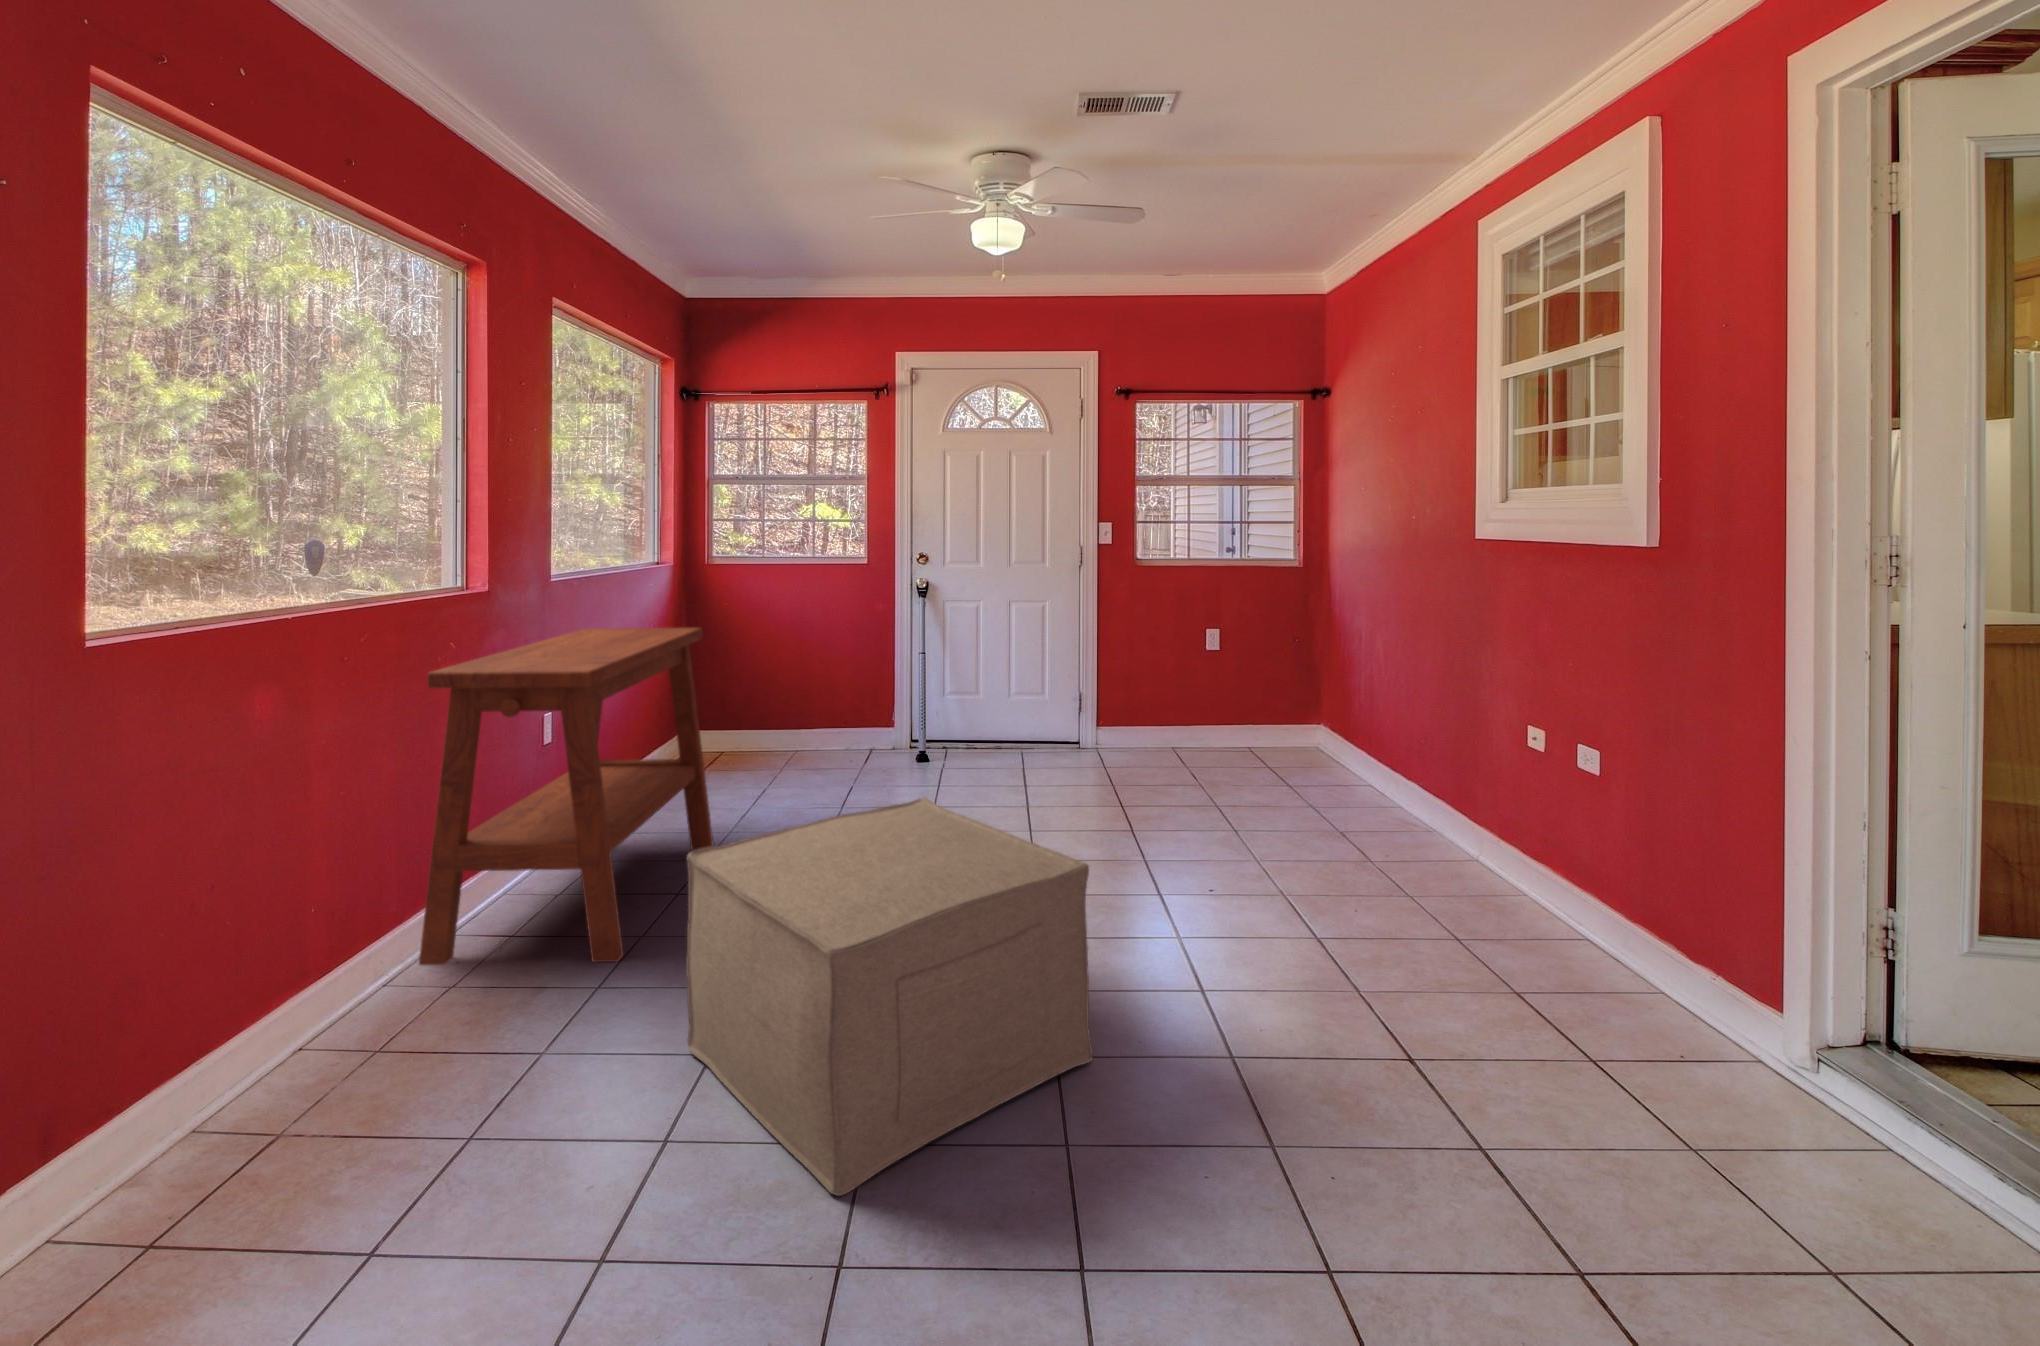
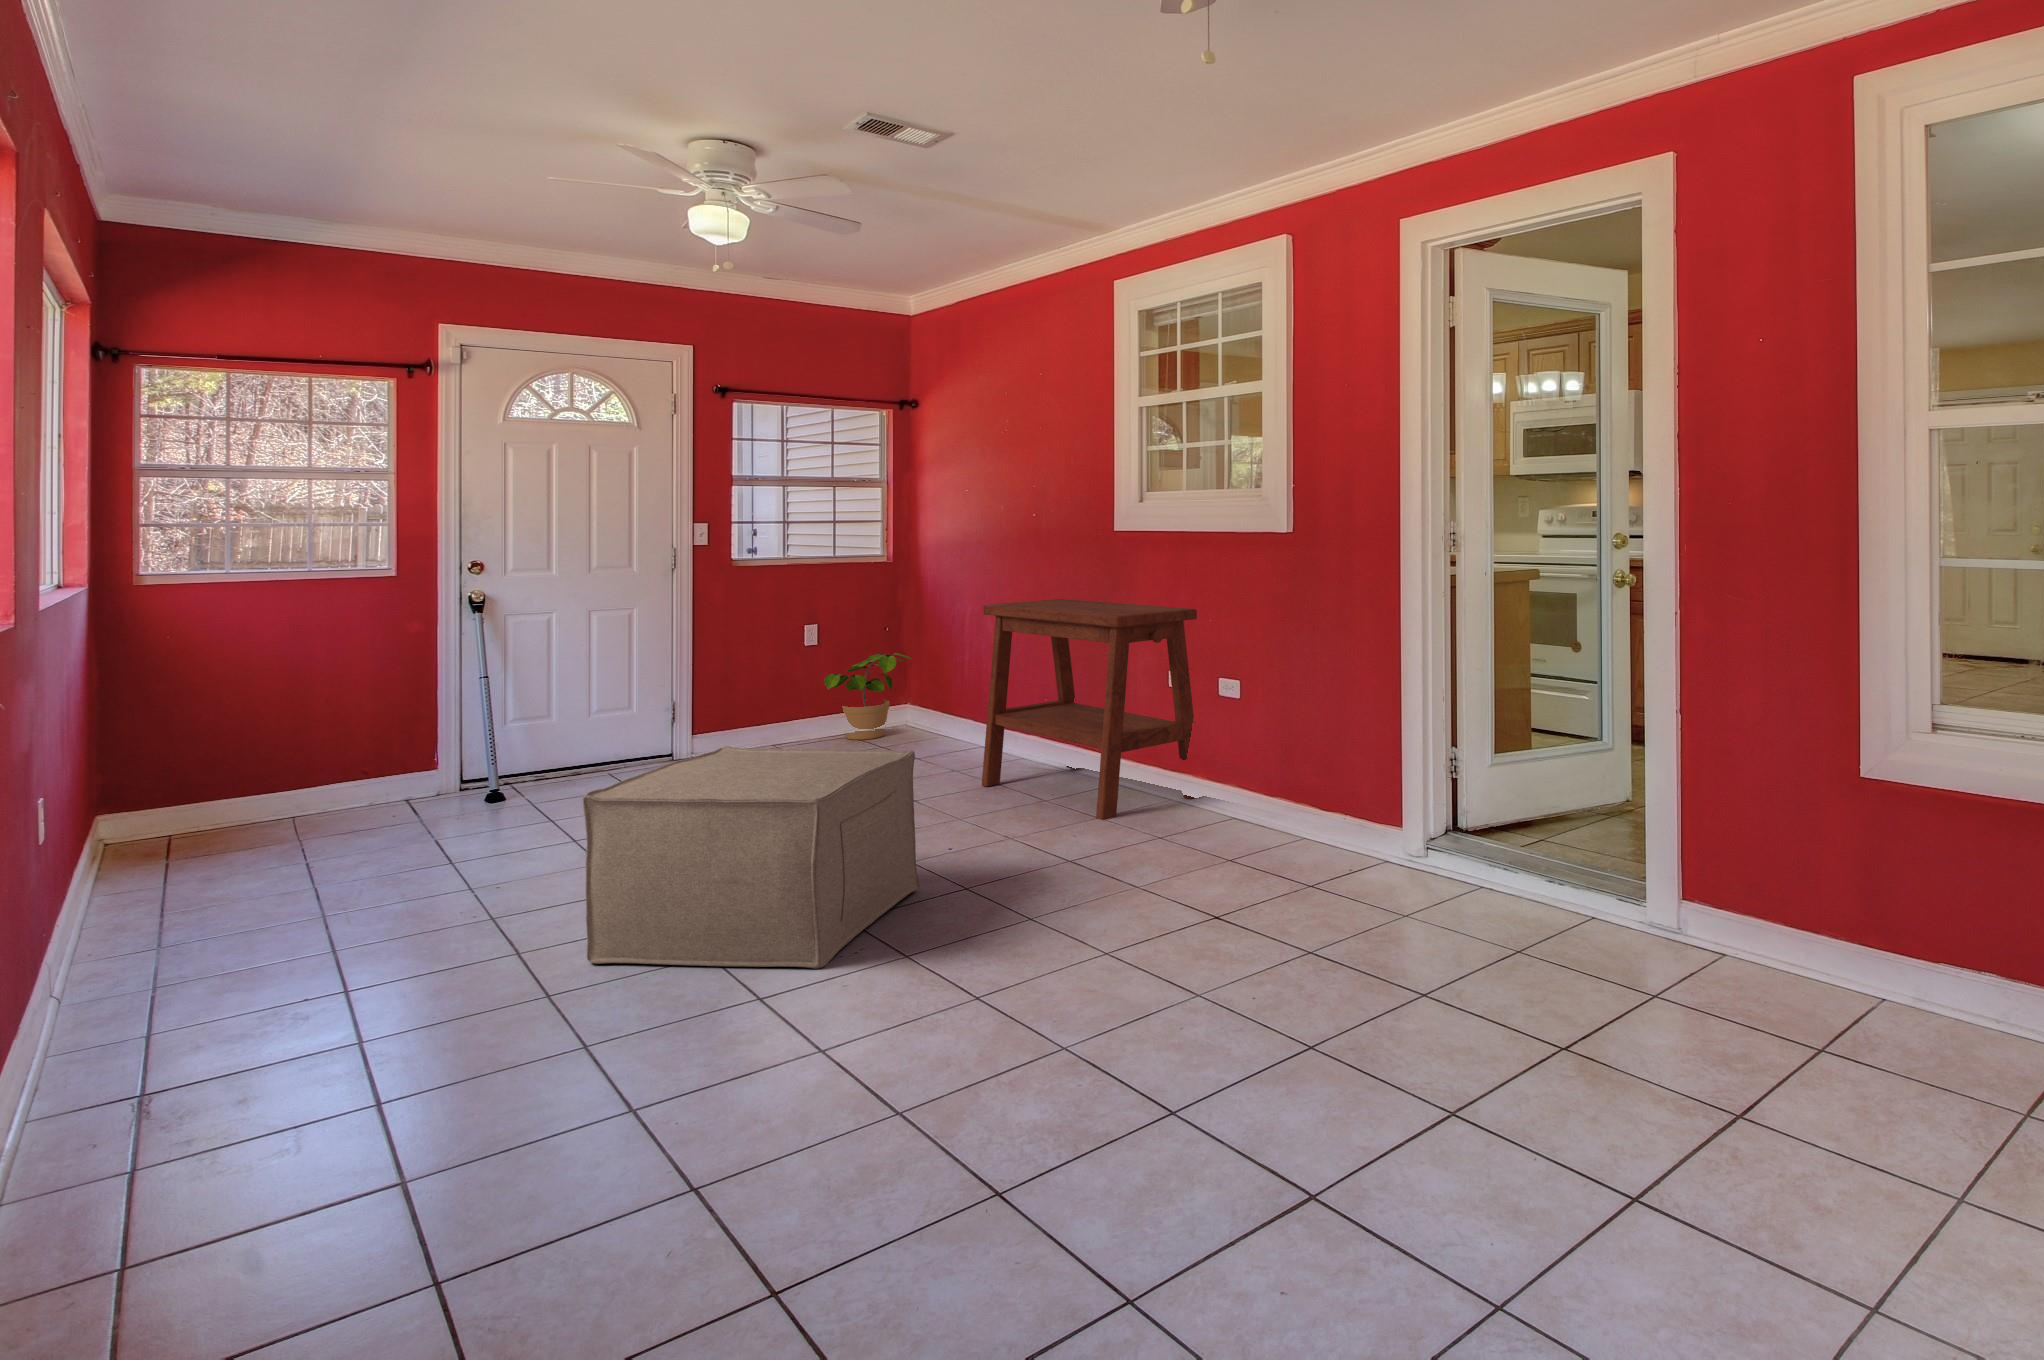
side table: present [419,628,714,965] -> present [982,599,1197,820]
potted plant: none [1217,670,1306,760] -> present [824,653,911,740]

